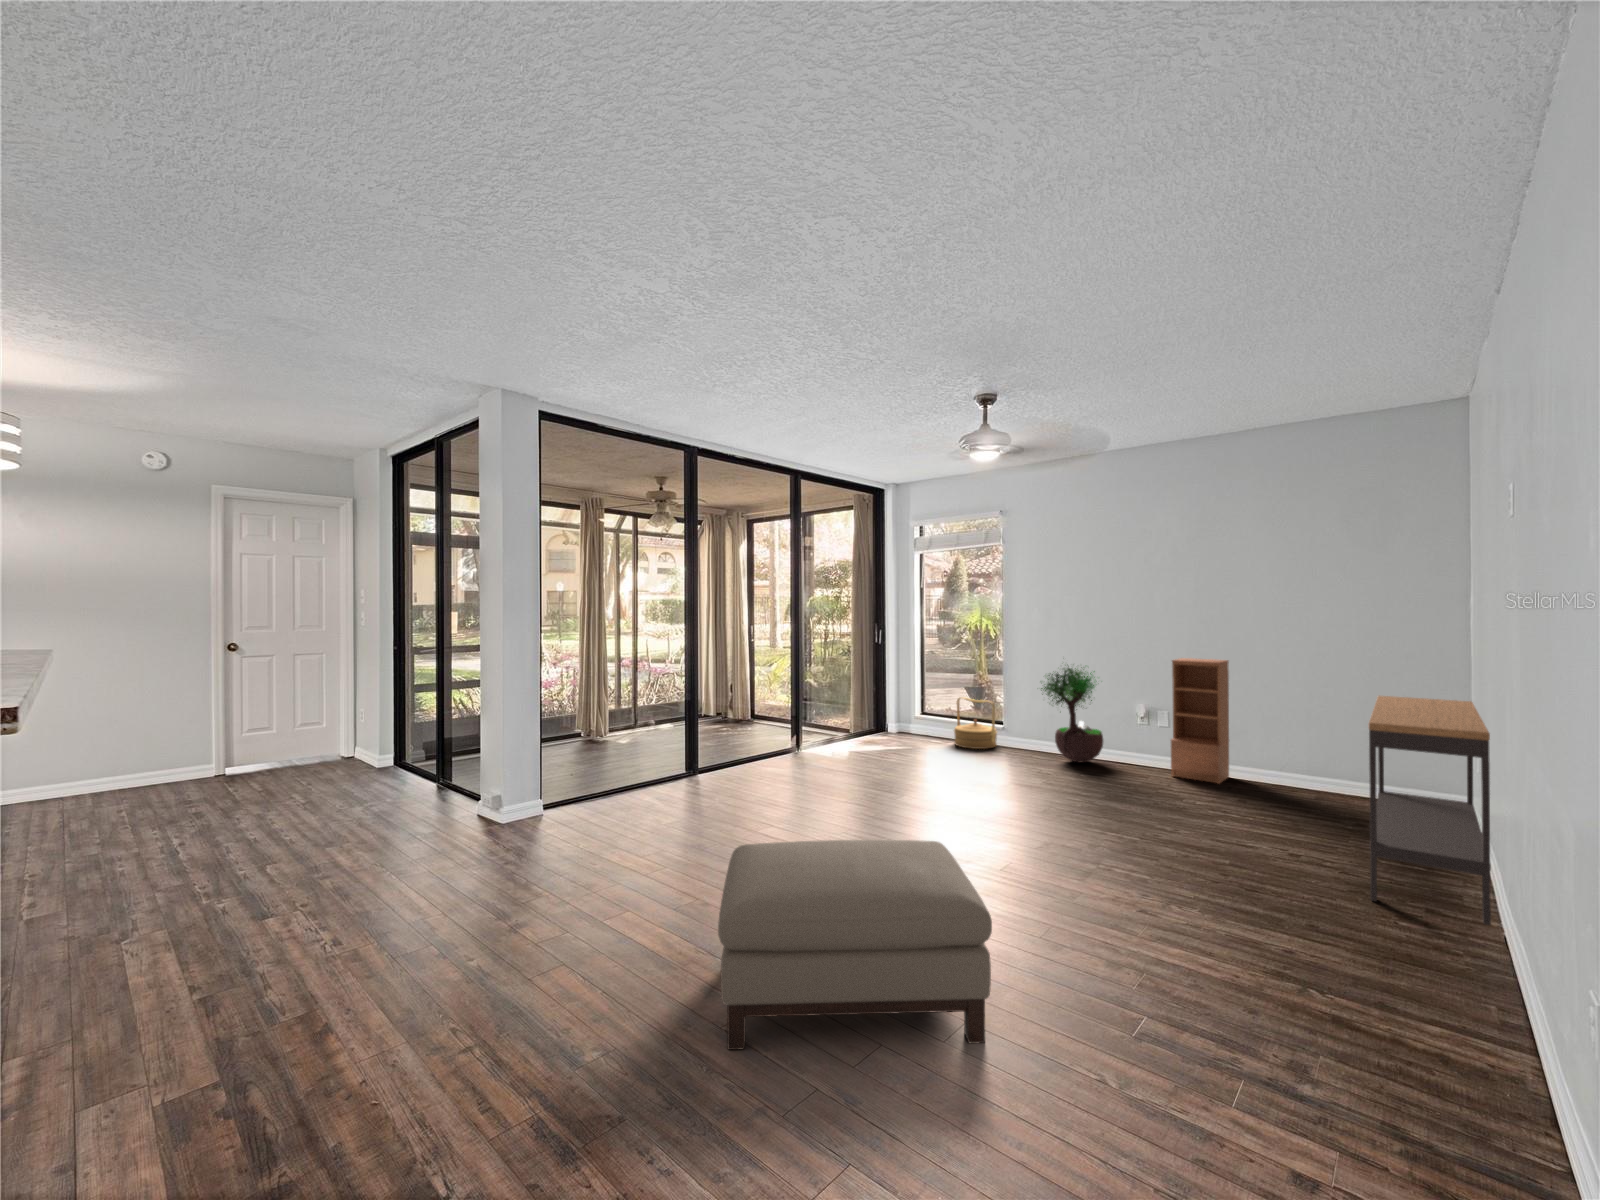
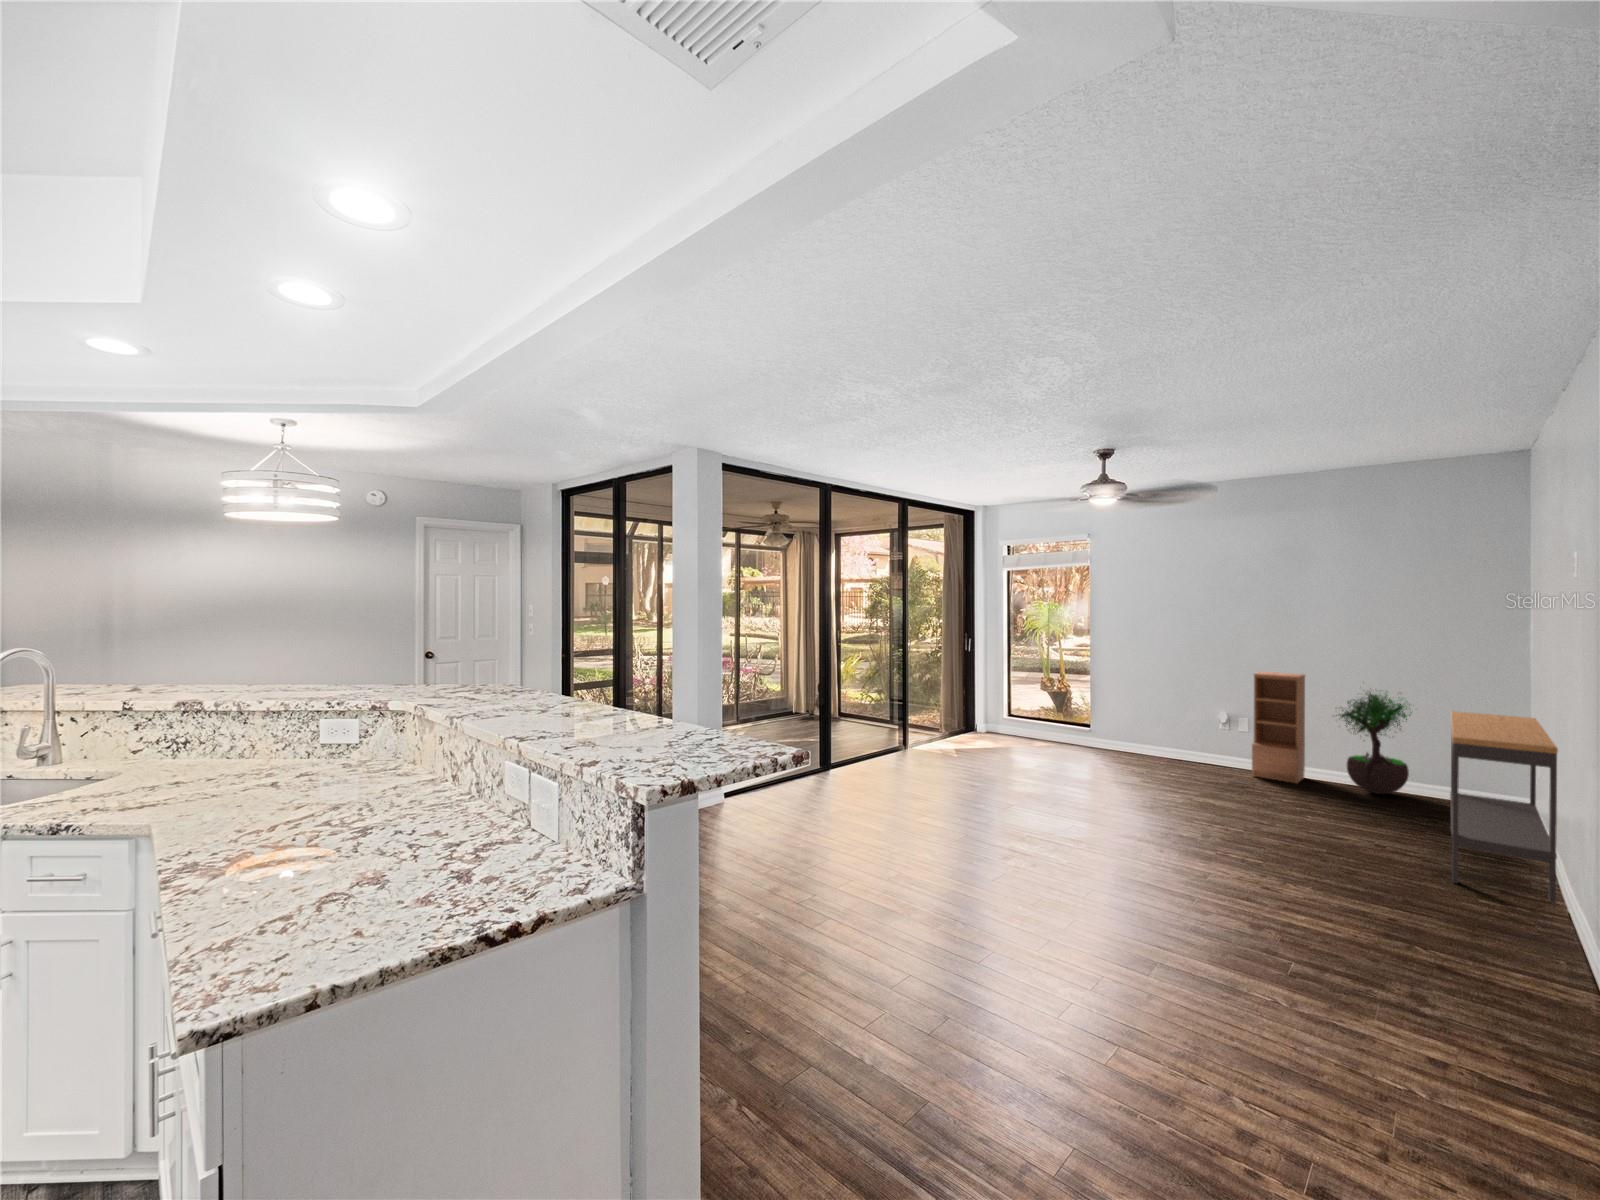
potted tree: present [1041,666,1103,763] -> present [1336,687,1410,794]
woven basket: present [954,697,997,749] -> none [1043,702,1083,749]
ottoman: present [718,840,992,1050] -> none [947,825,1181,977]

